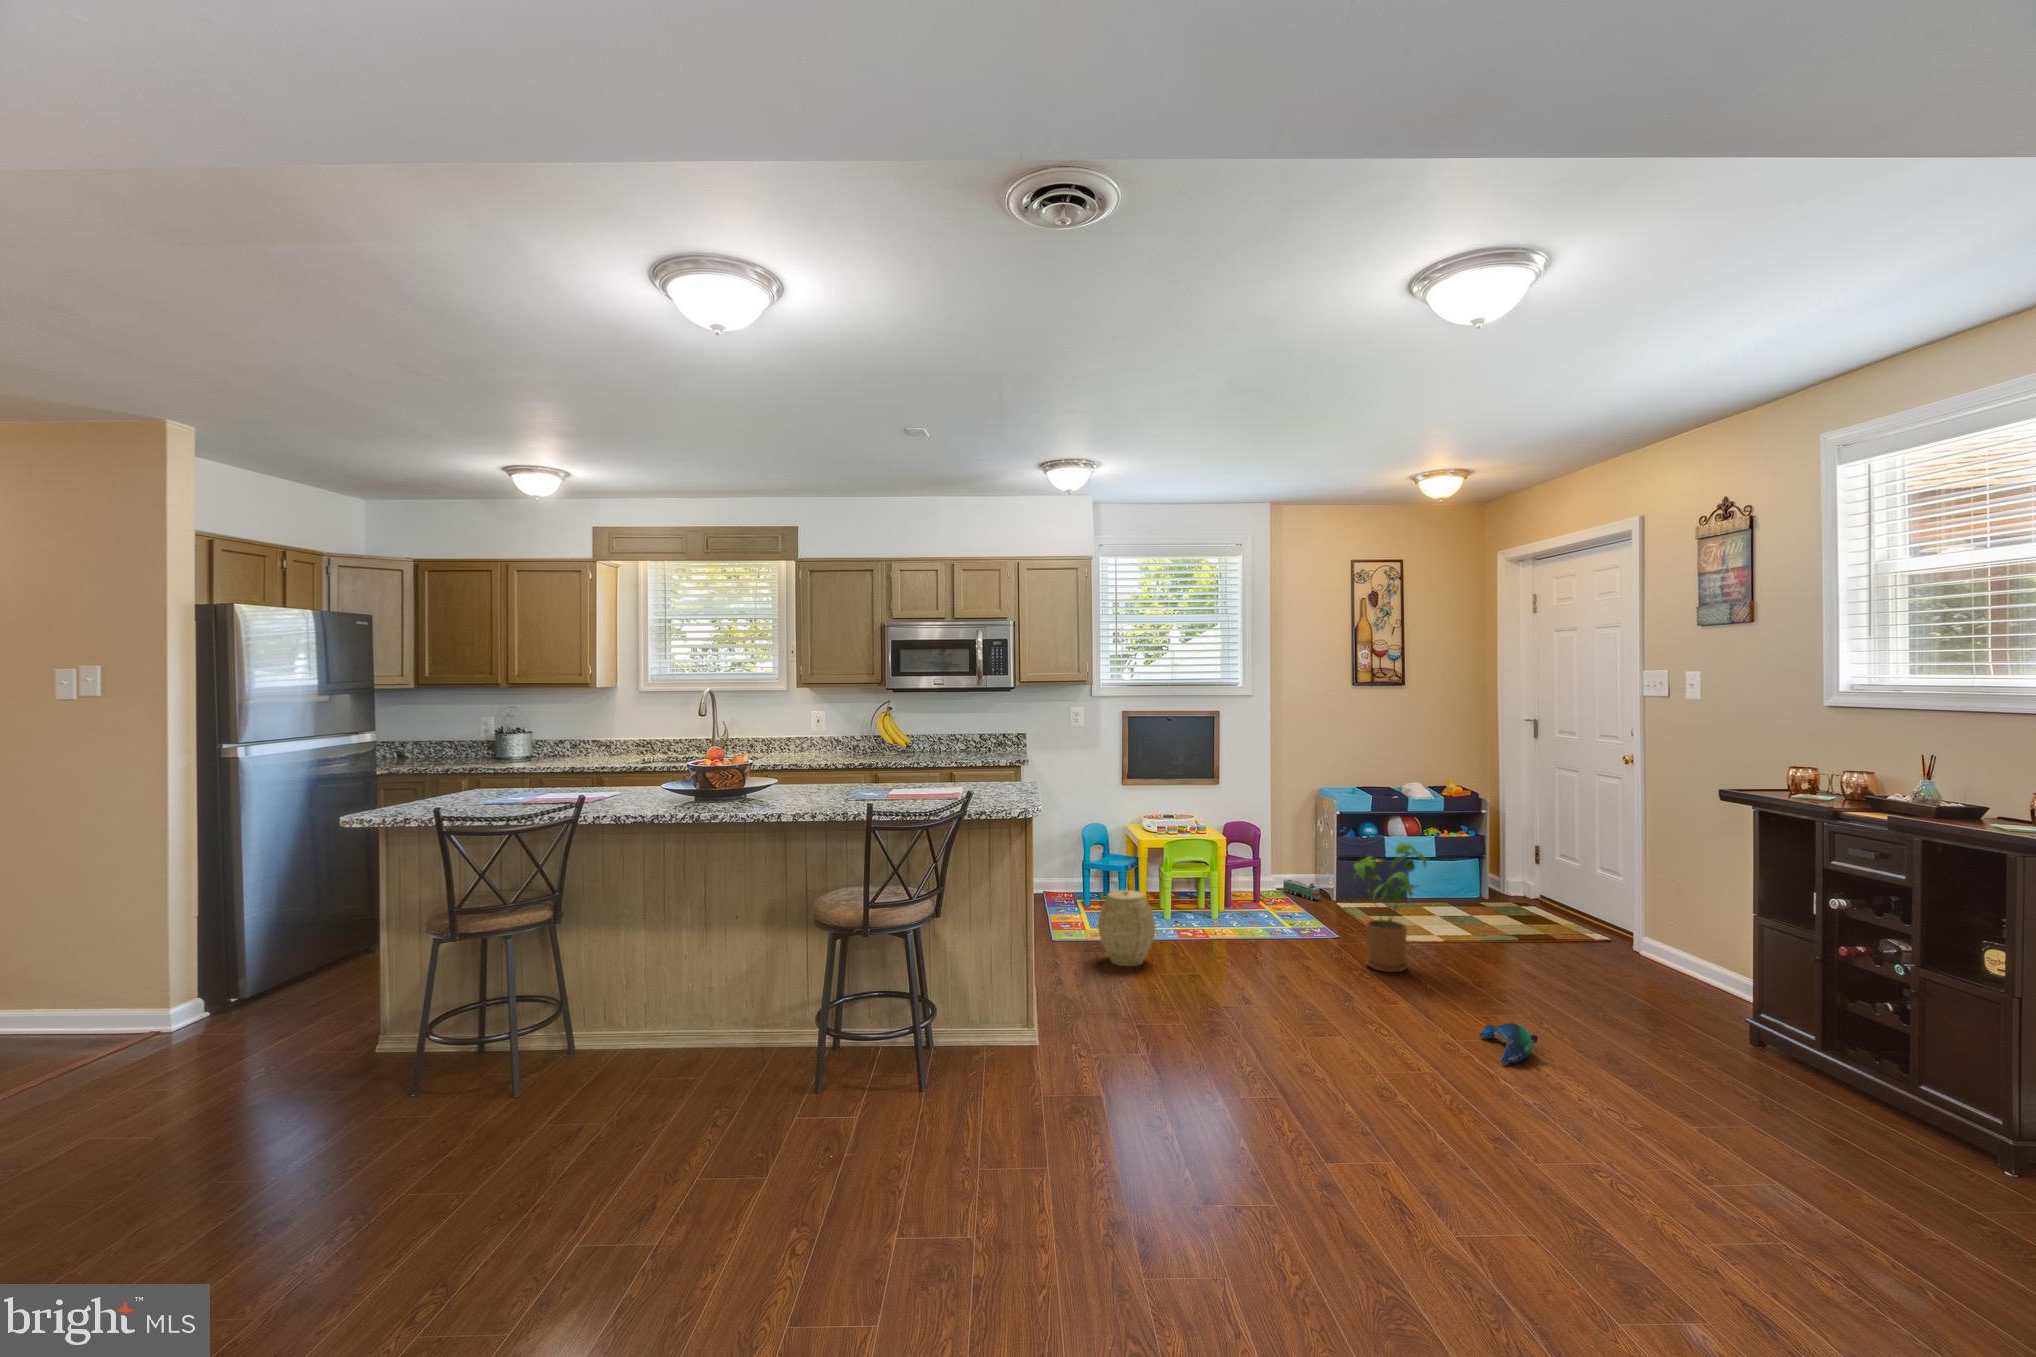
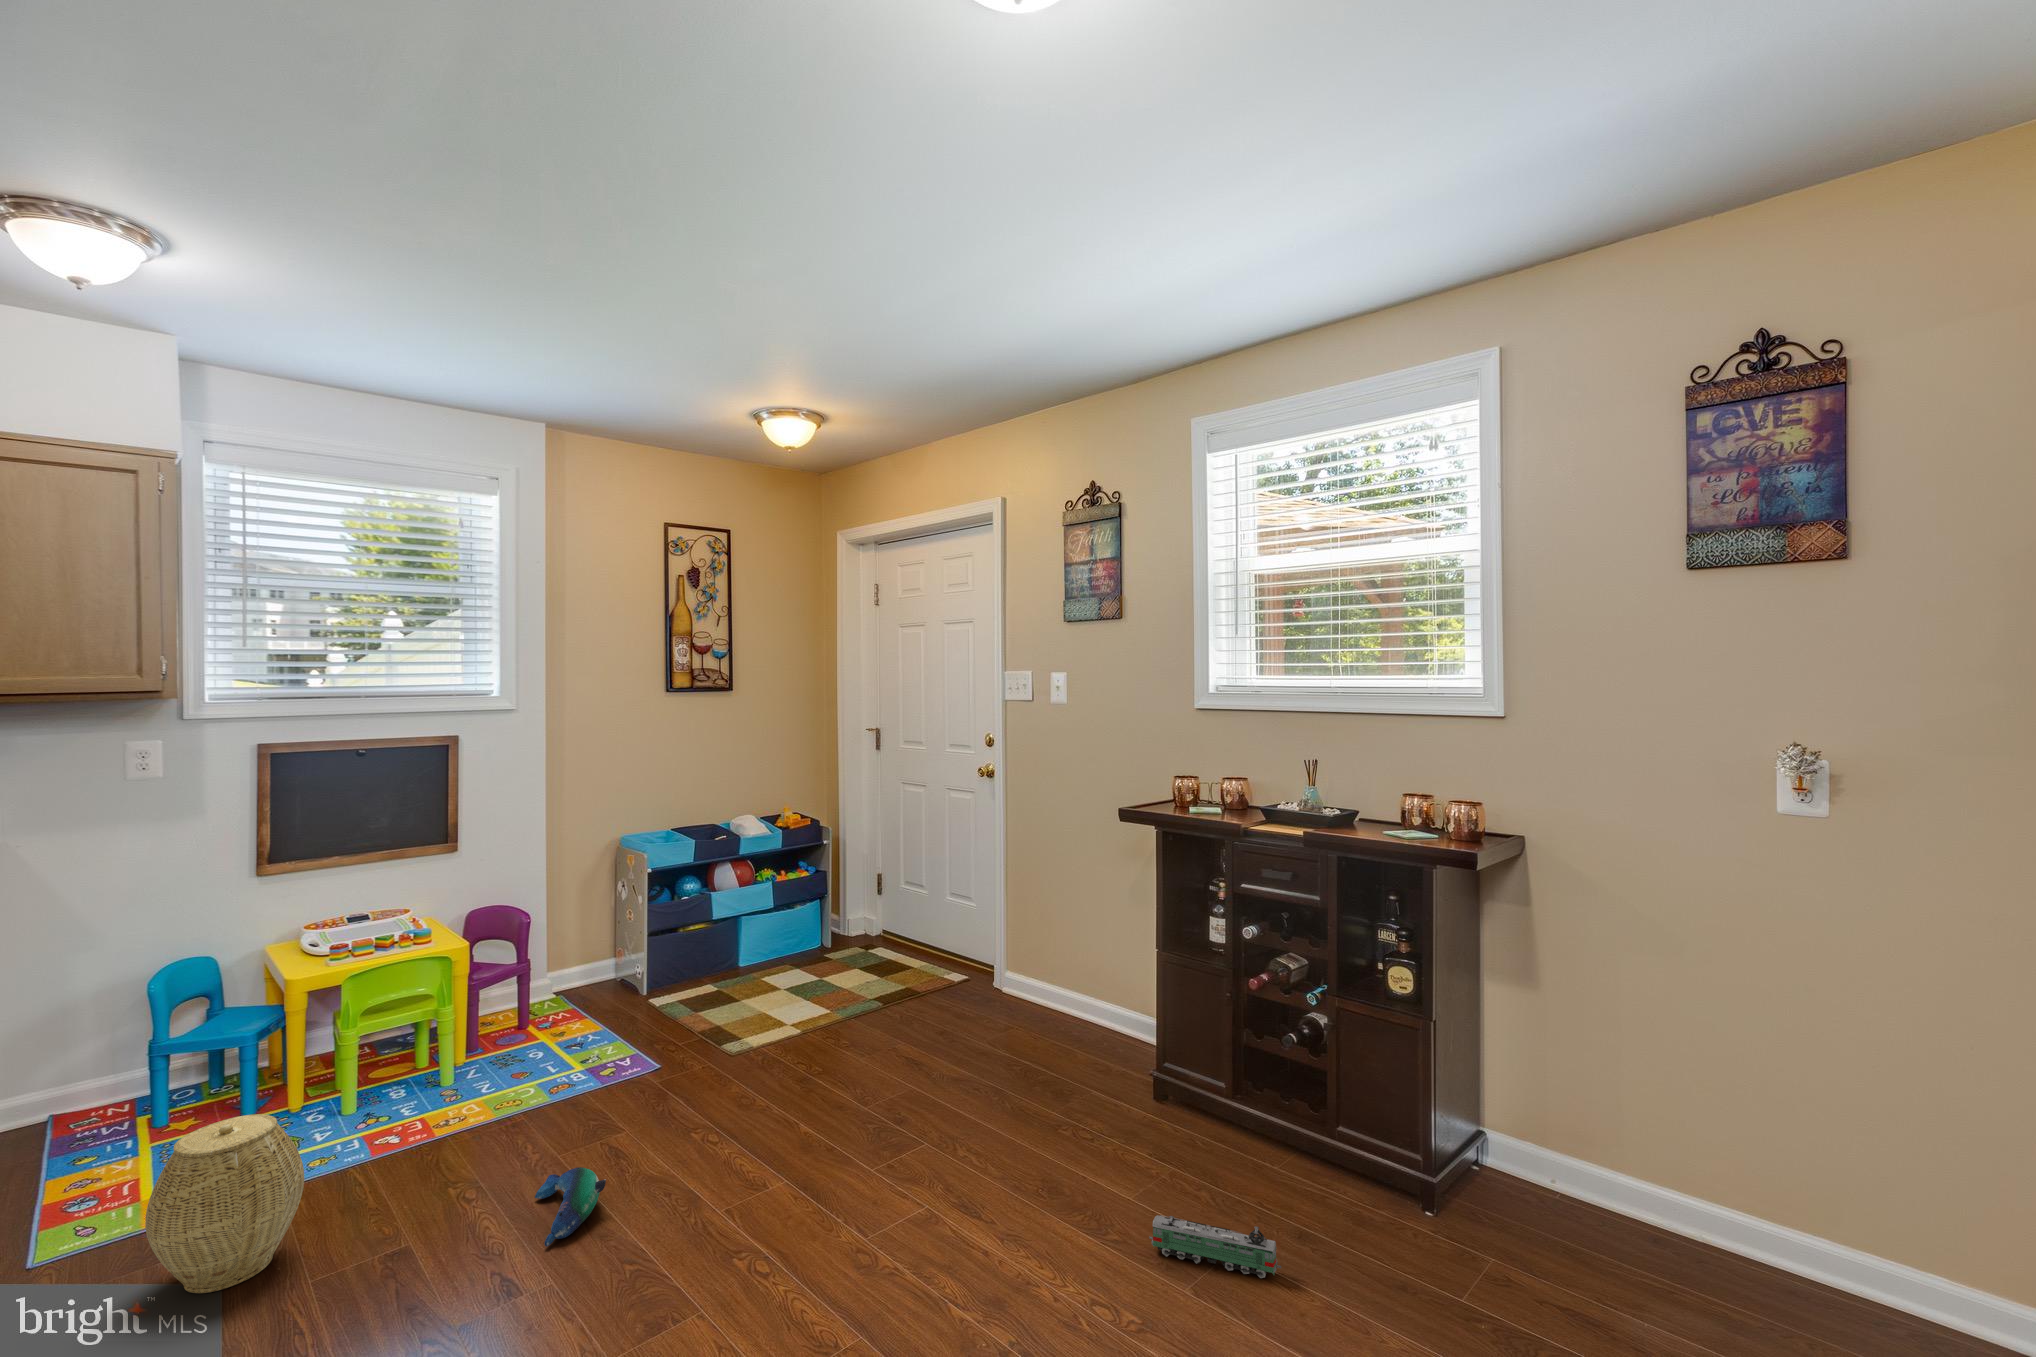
house plant: present [1353,843,1427,972] -> none [687,921,794,1121]
toy train: present [1283,880,1320,900] -> present [1149,1215,1281,1278]
plush toy: present [1479,1023,1538,1064] -> present [535,1167,606,1247]

